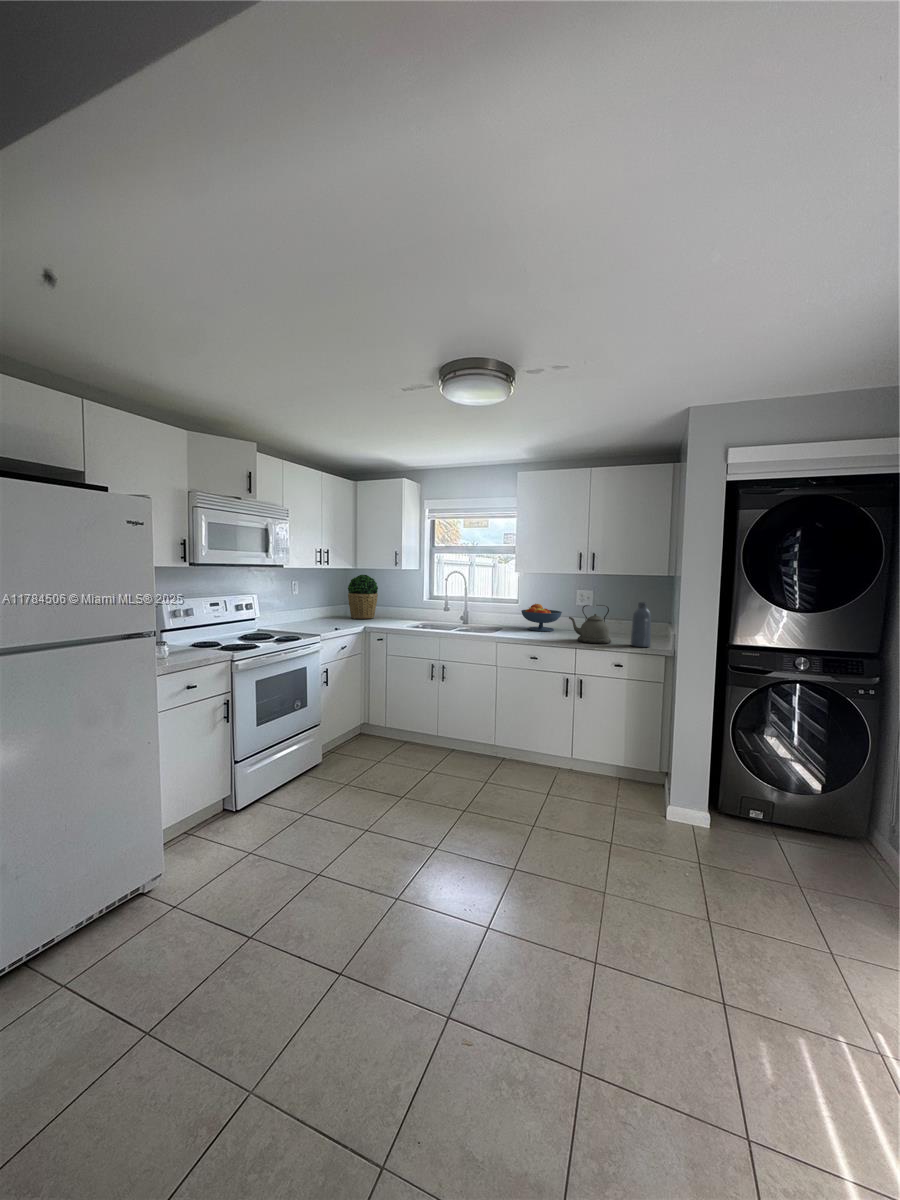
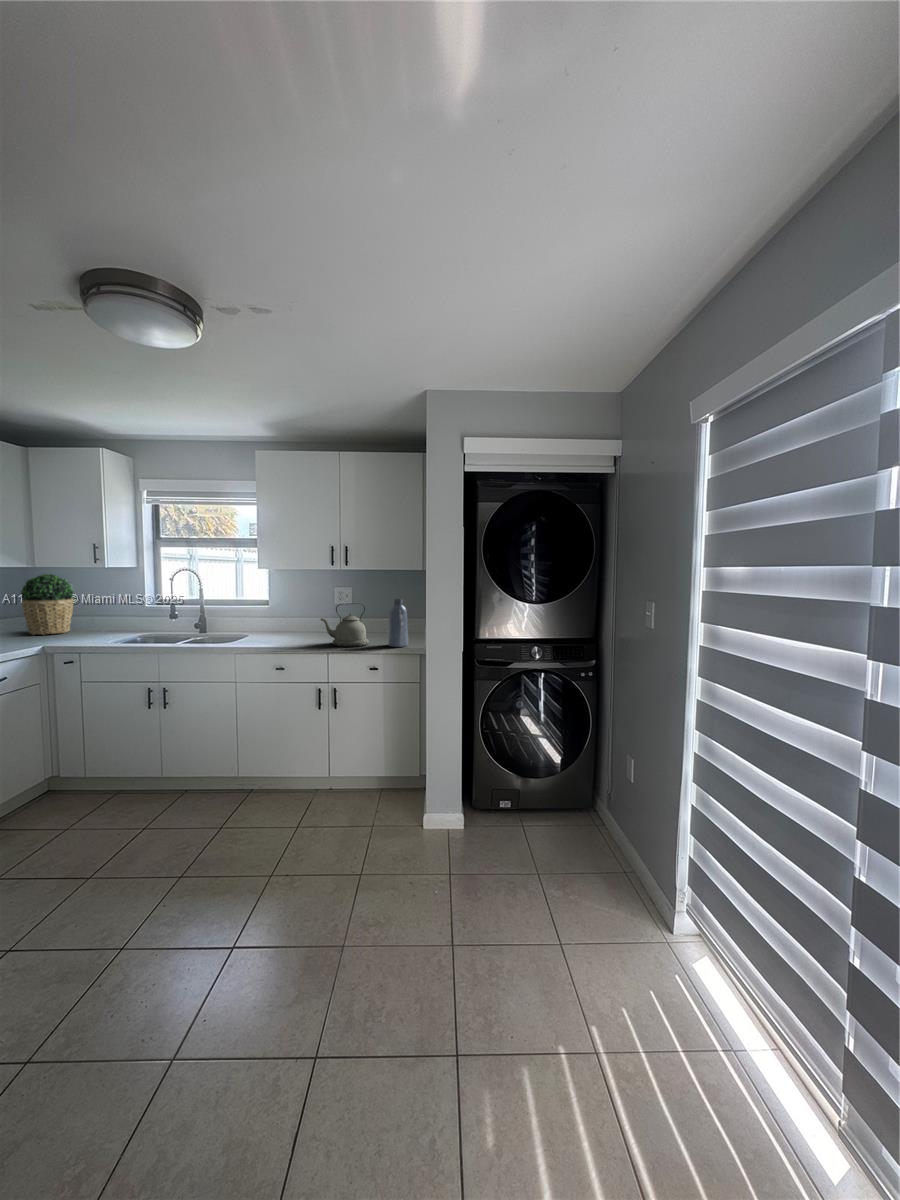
fruit bowl: present [521,604,562,631] -> none [271,604,320,636]

